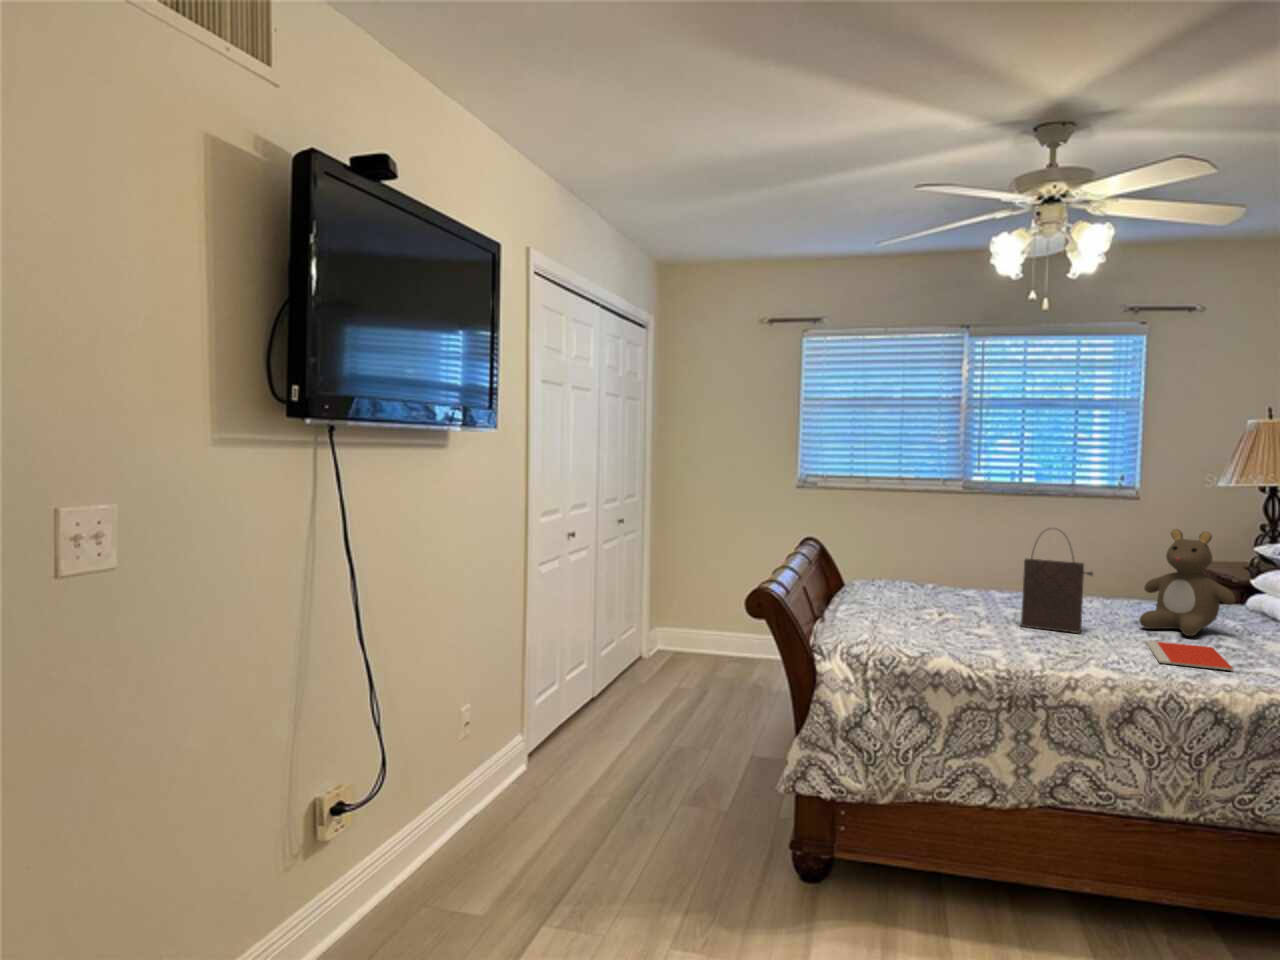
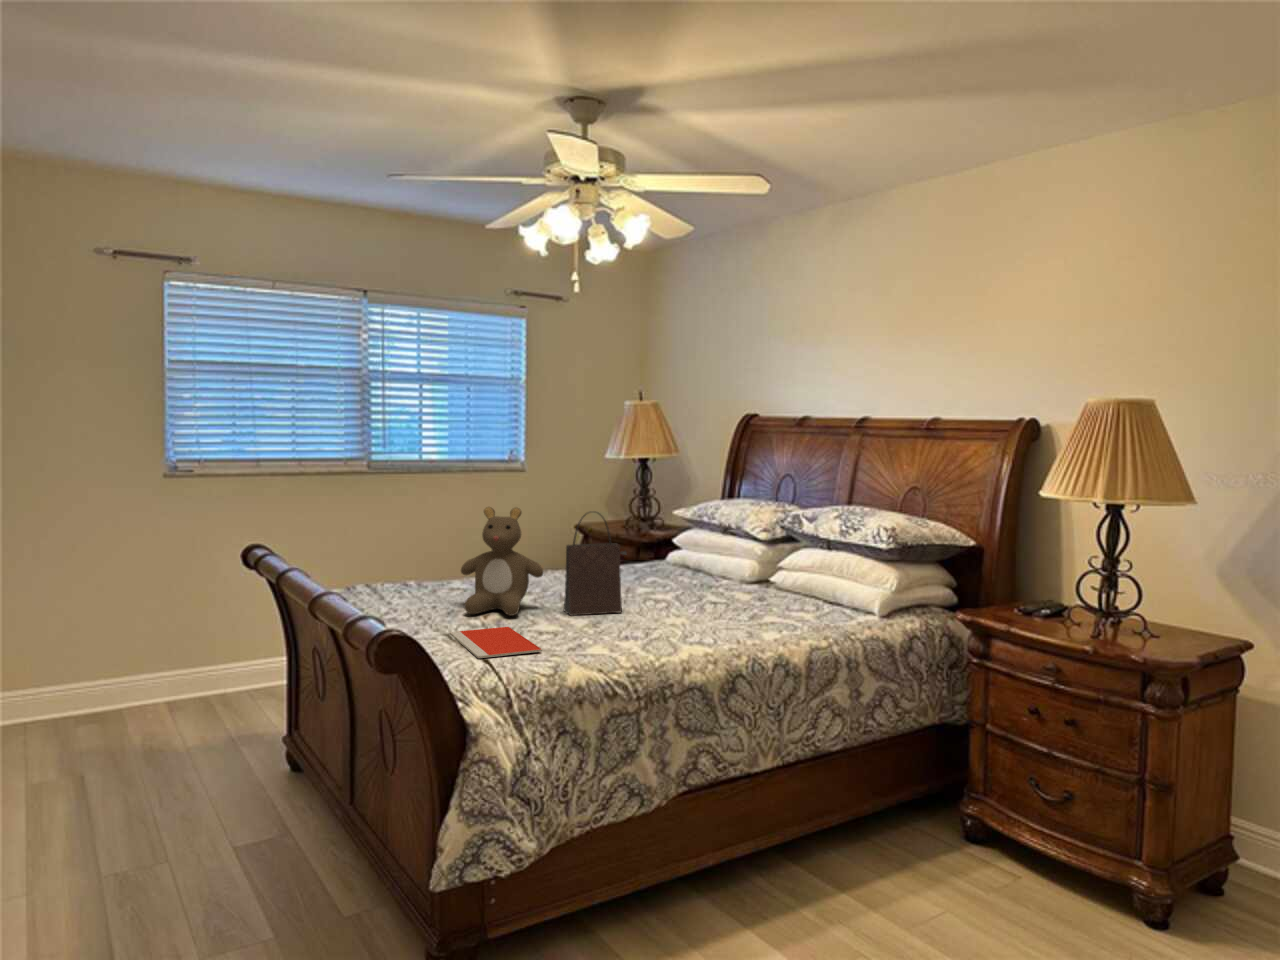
teddy bear: present [1140,529,1236,636] -> present [461,507,543,616]
notebook: present [1146,641,1234,671] -> present [450,627,542,658]

